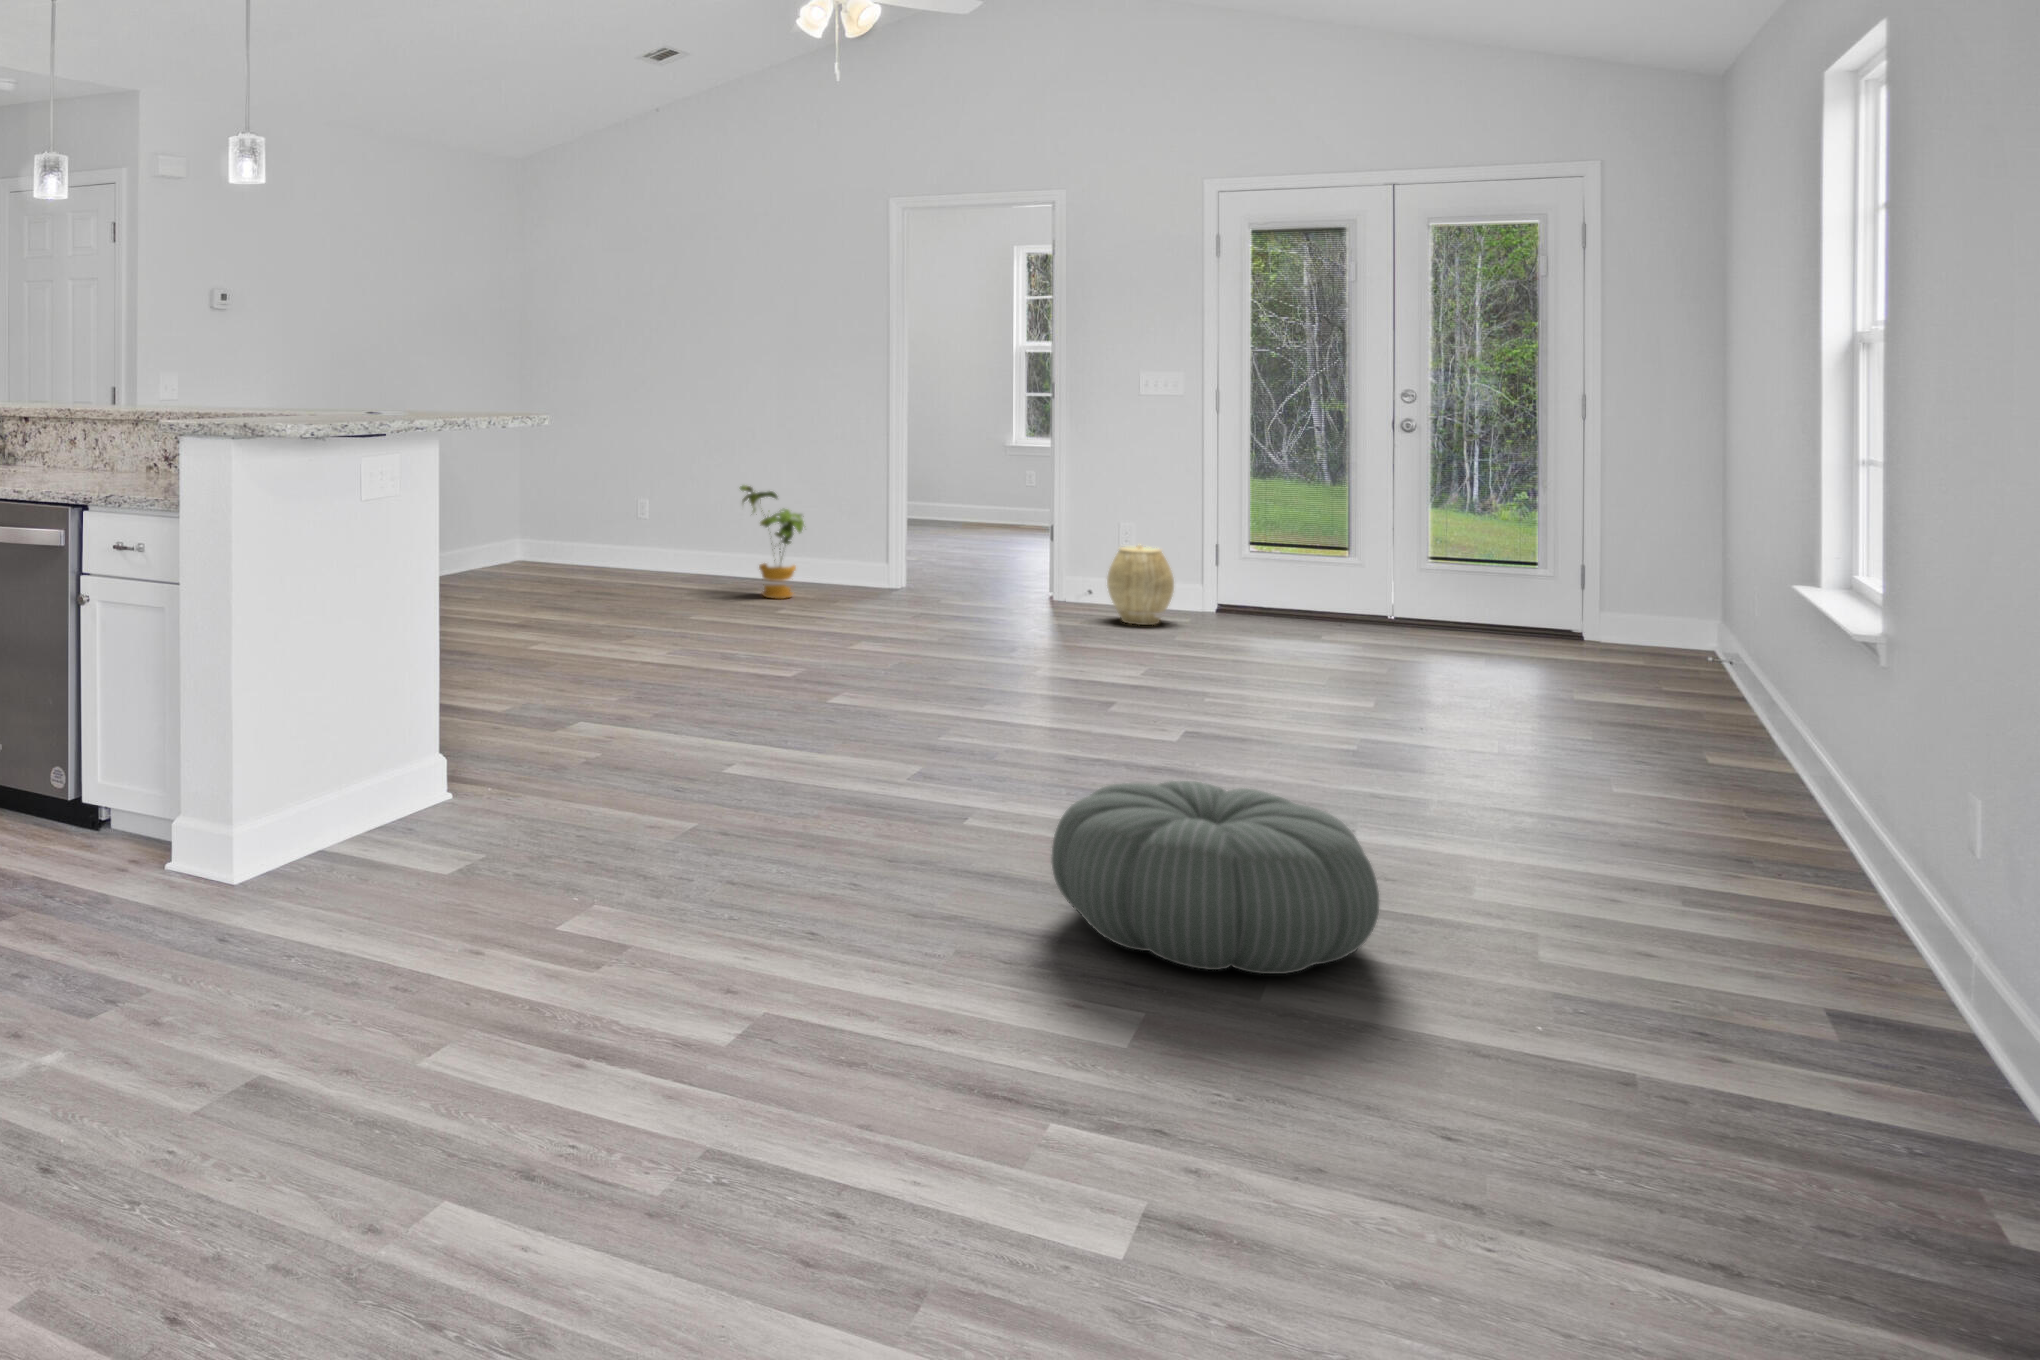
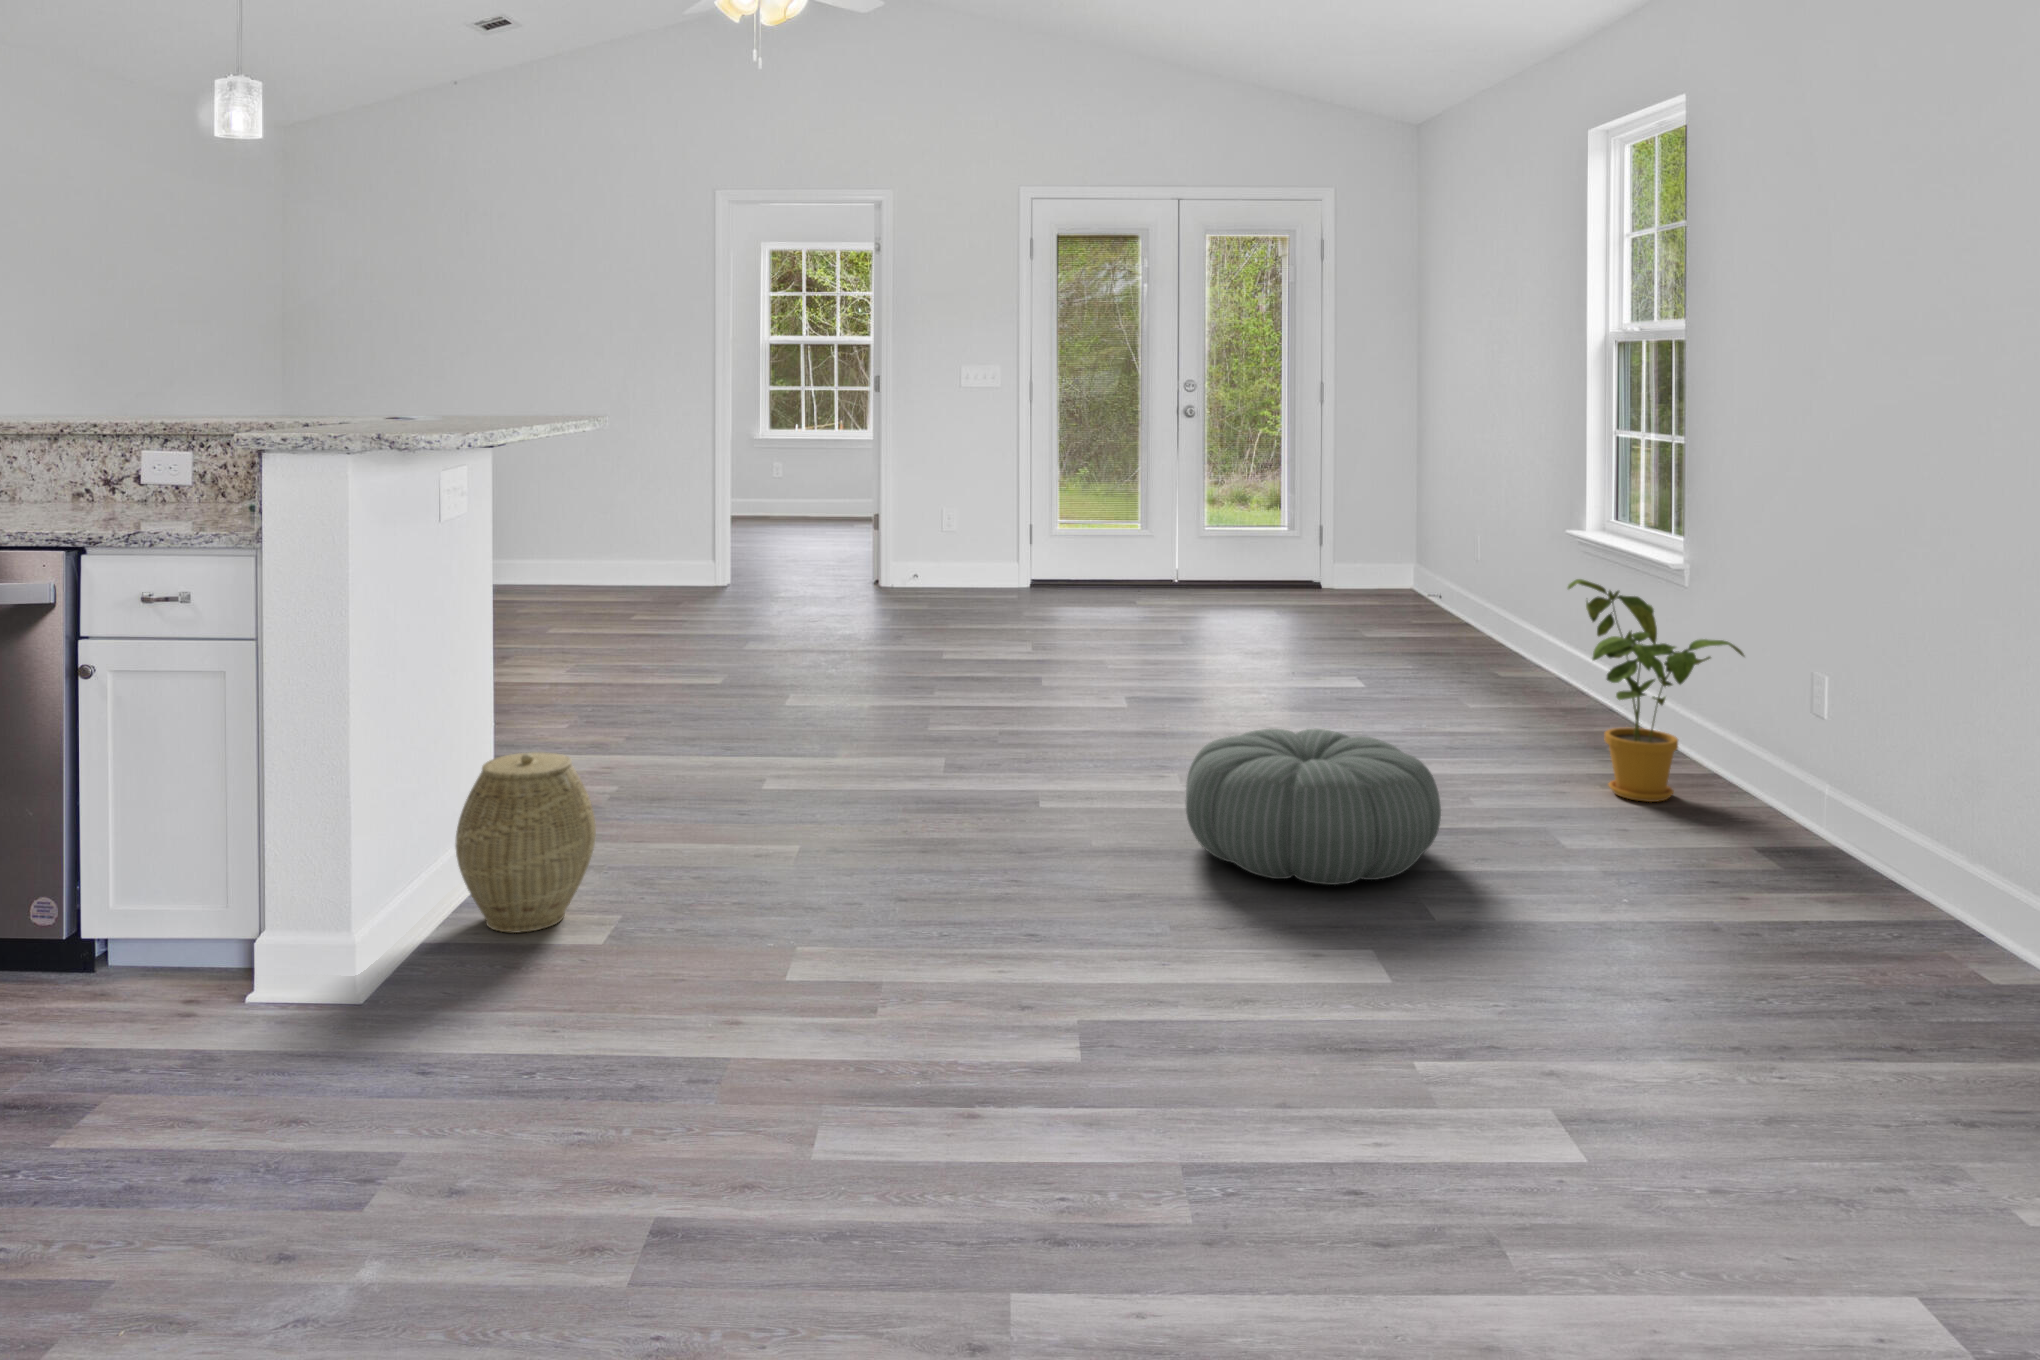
house plant: present [740,485,804,599] -> present [1568,579,1744,802]
woven basket: present [1107,545,1174,625] -> present [455,752,596,933]

